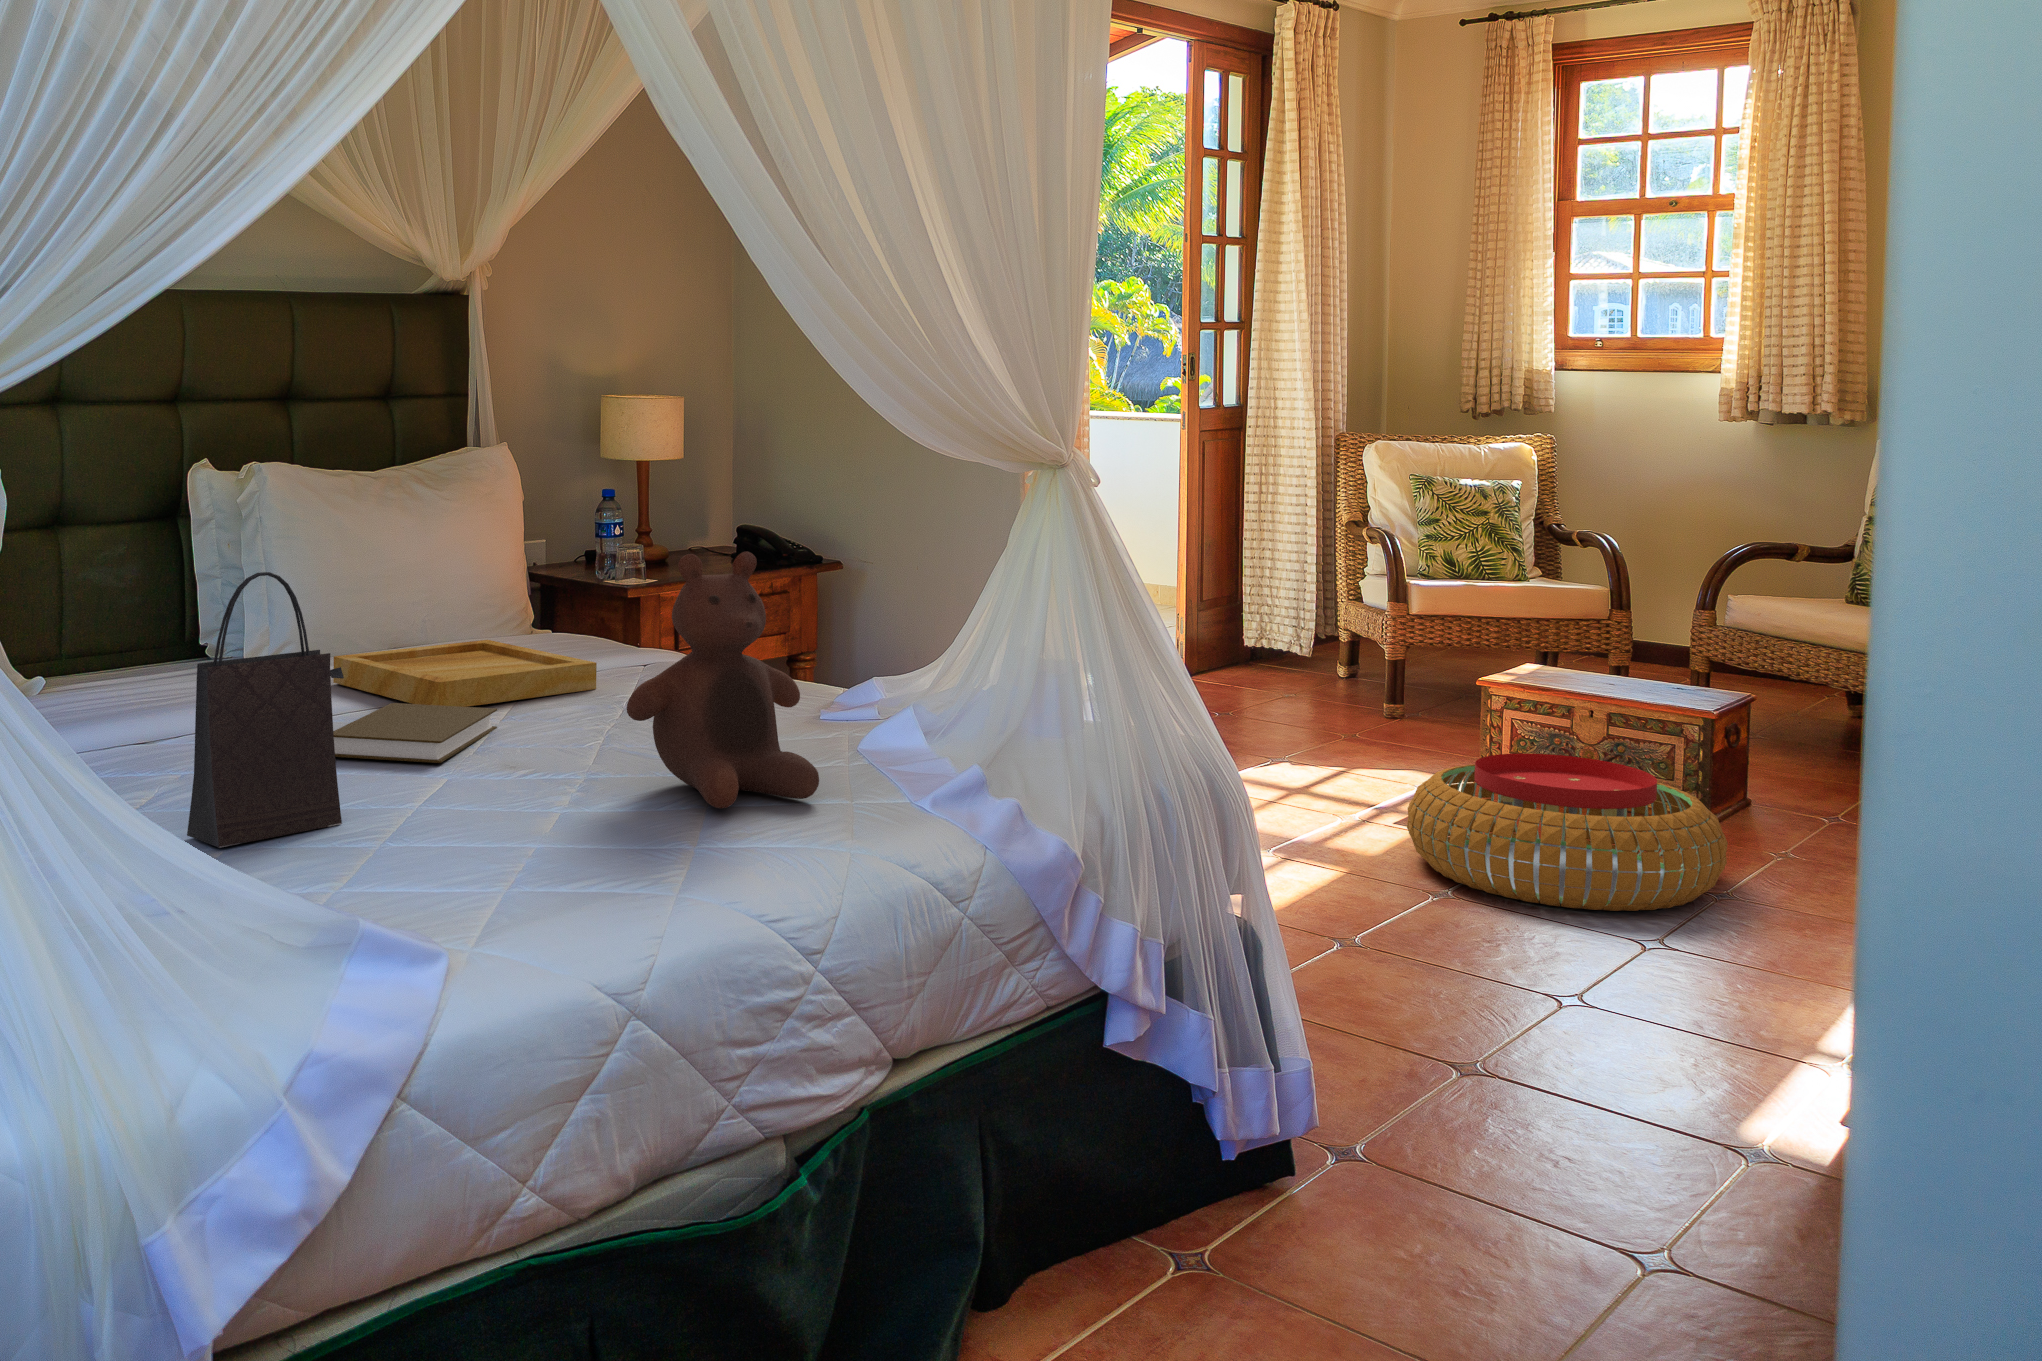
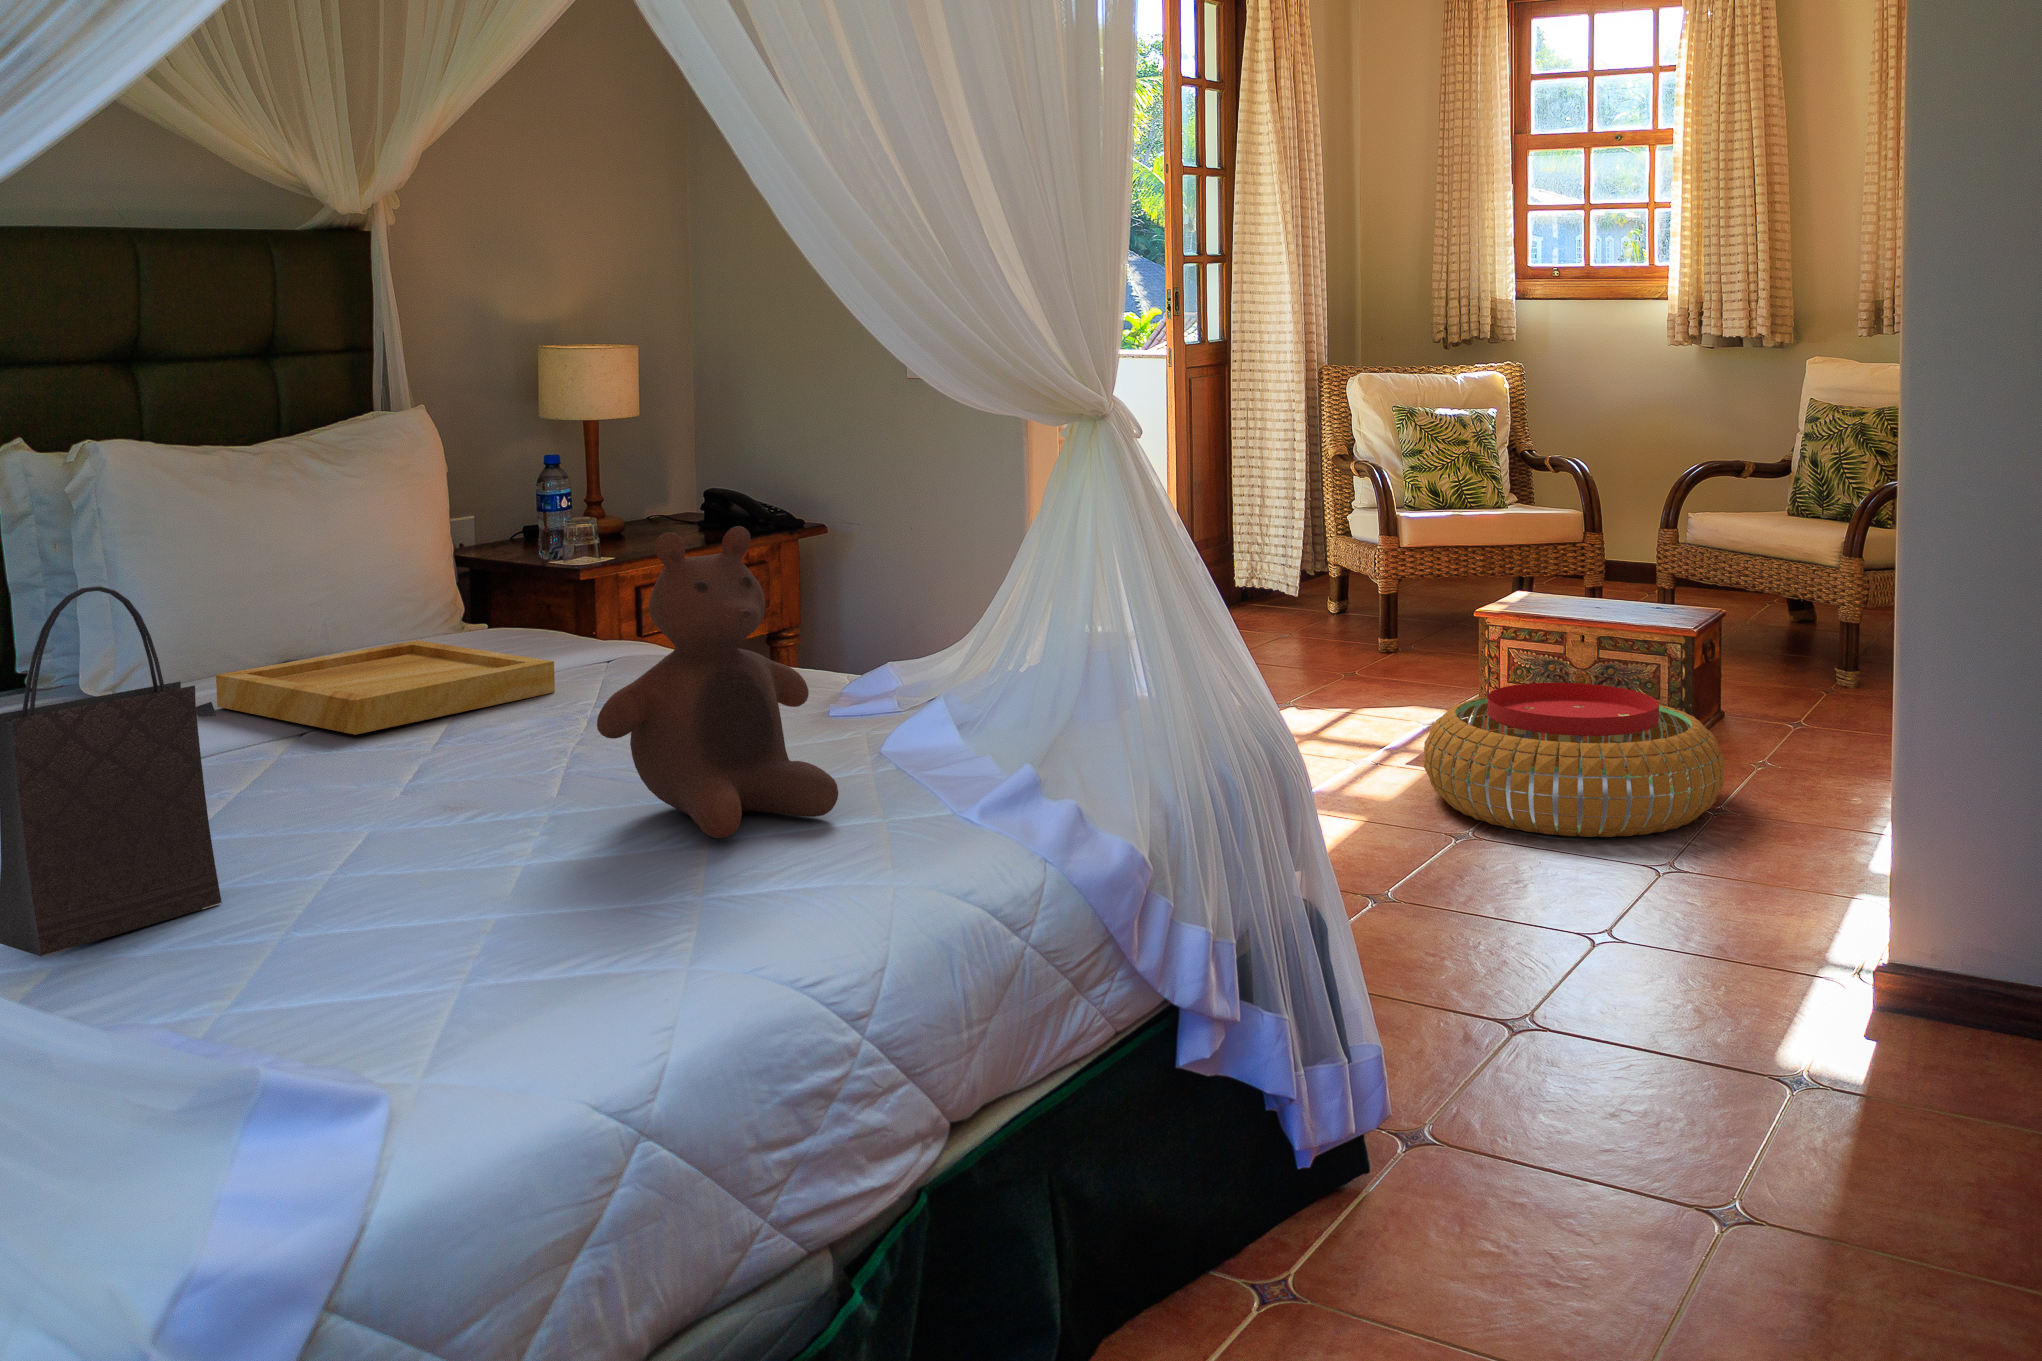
book: present [333,703,497,763] -> none [197,728,432,808]

